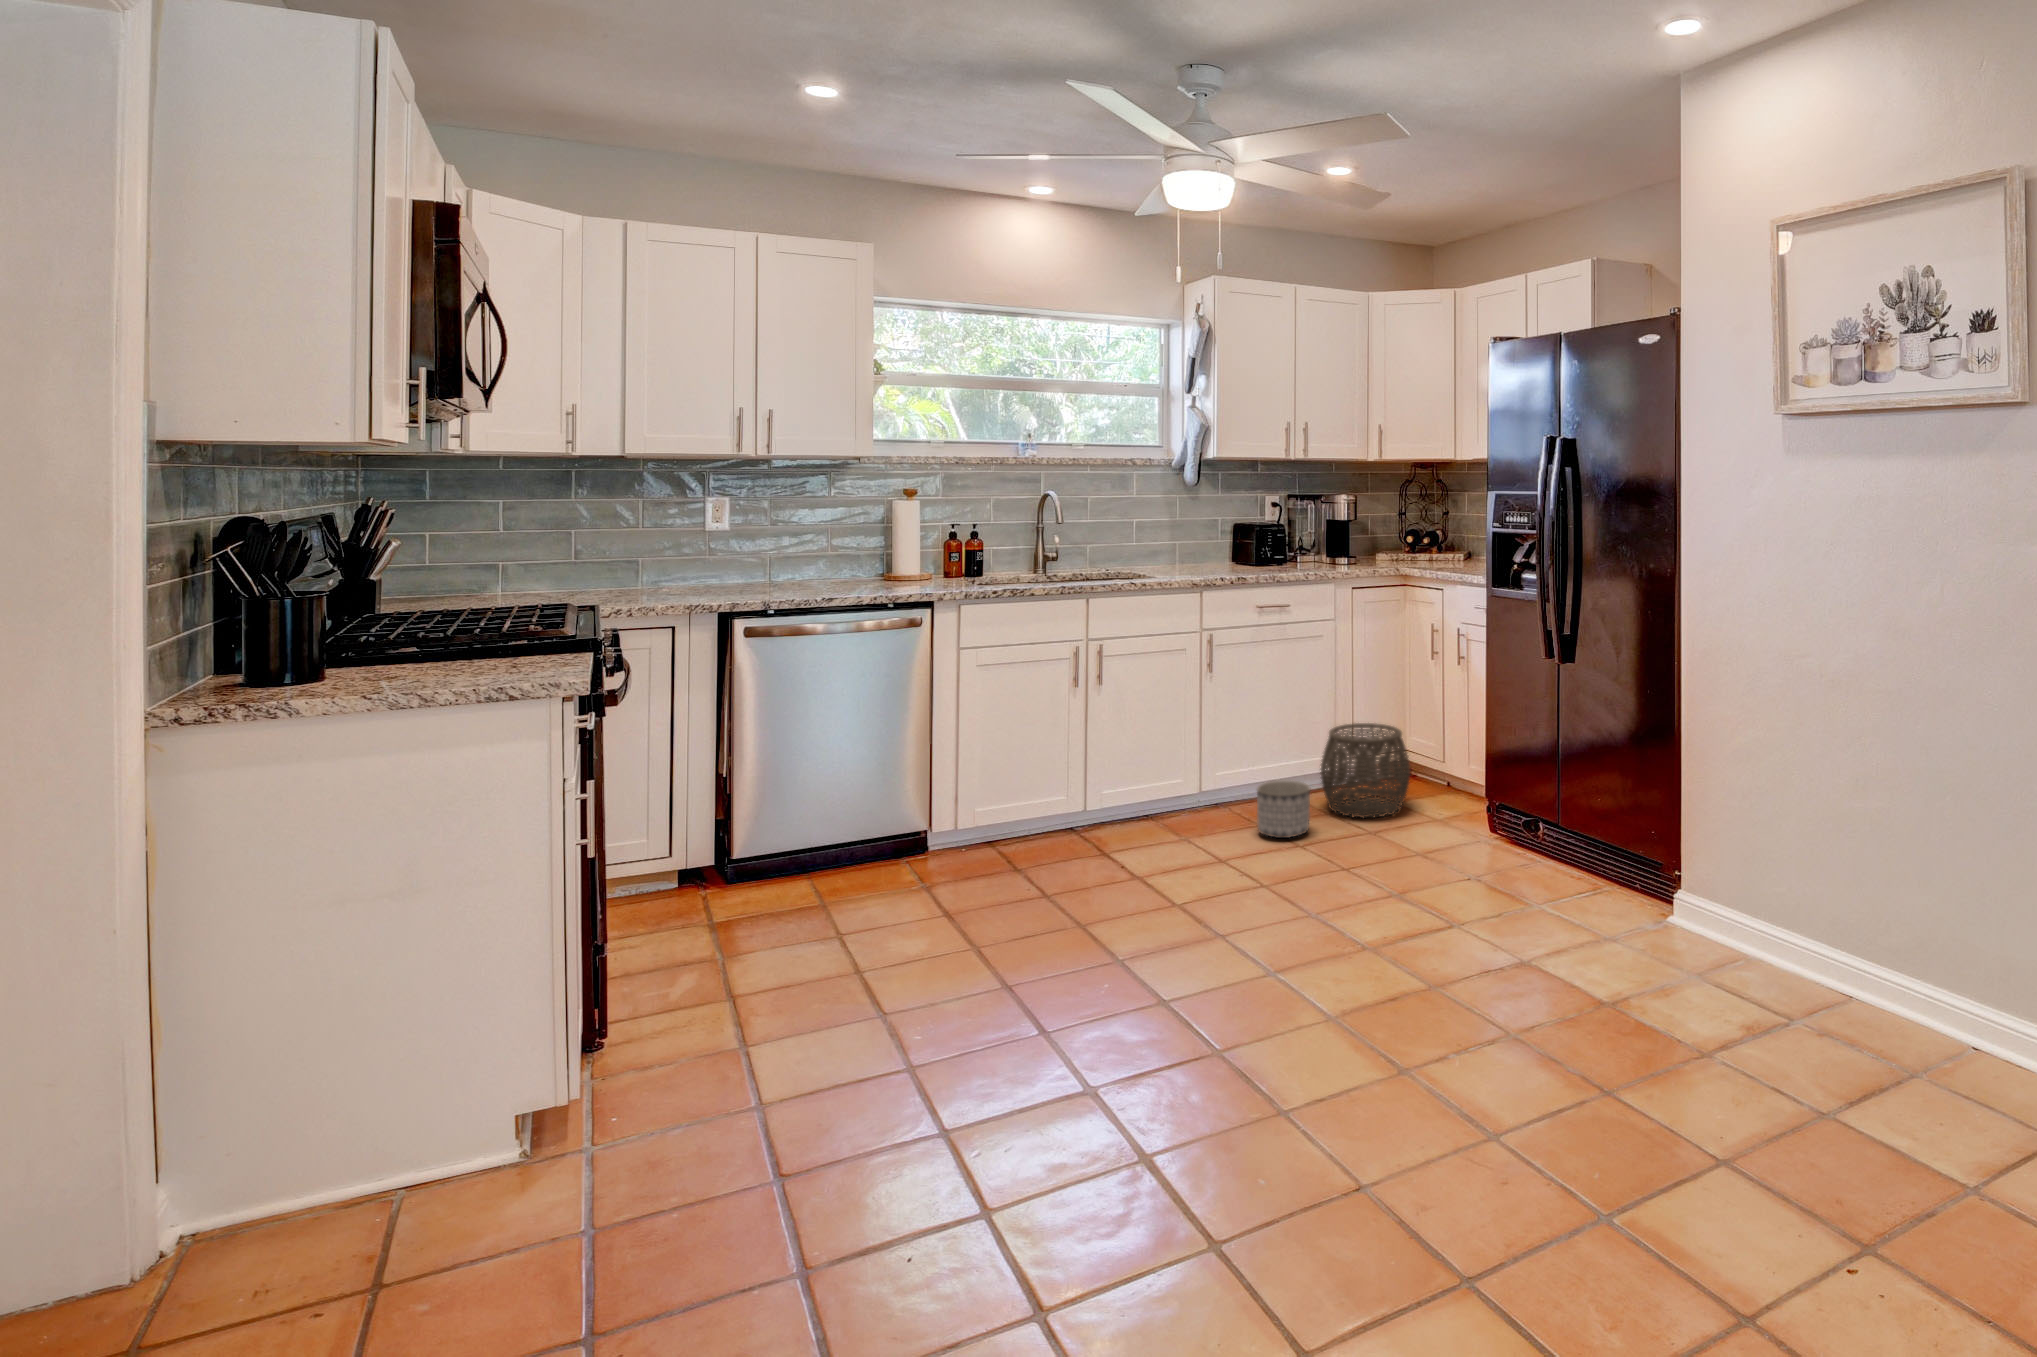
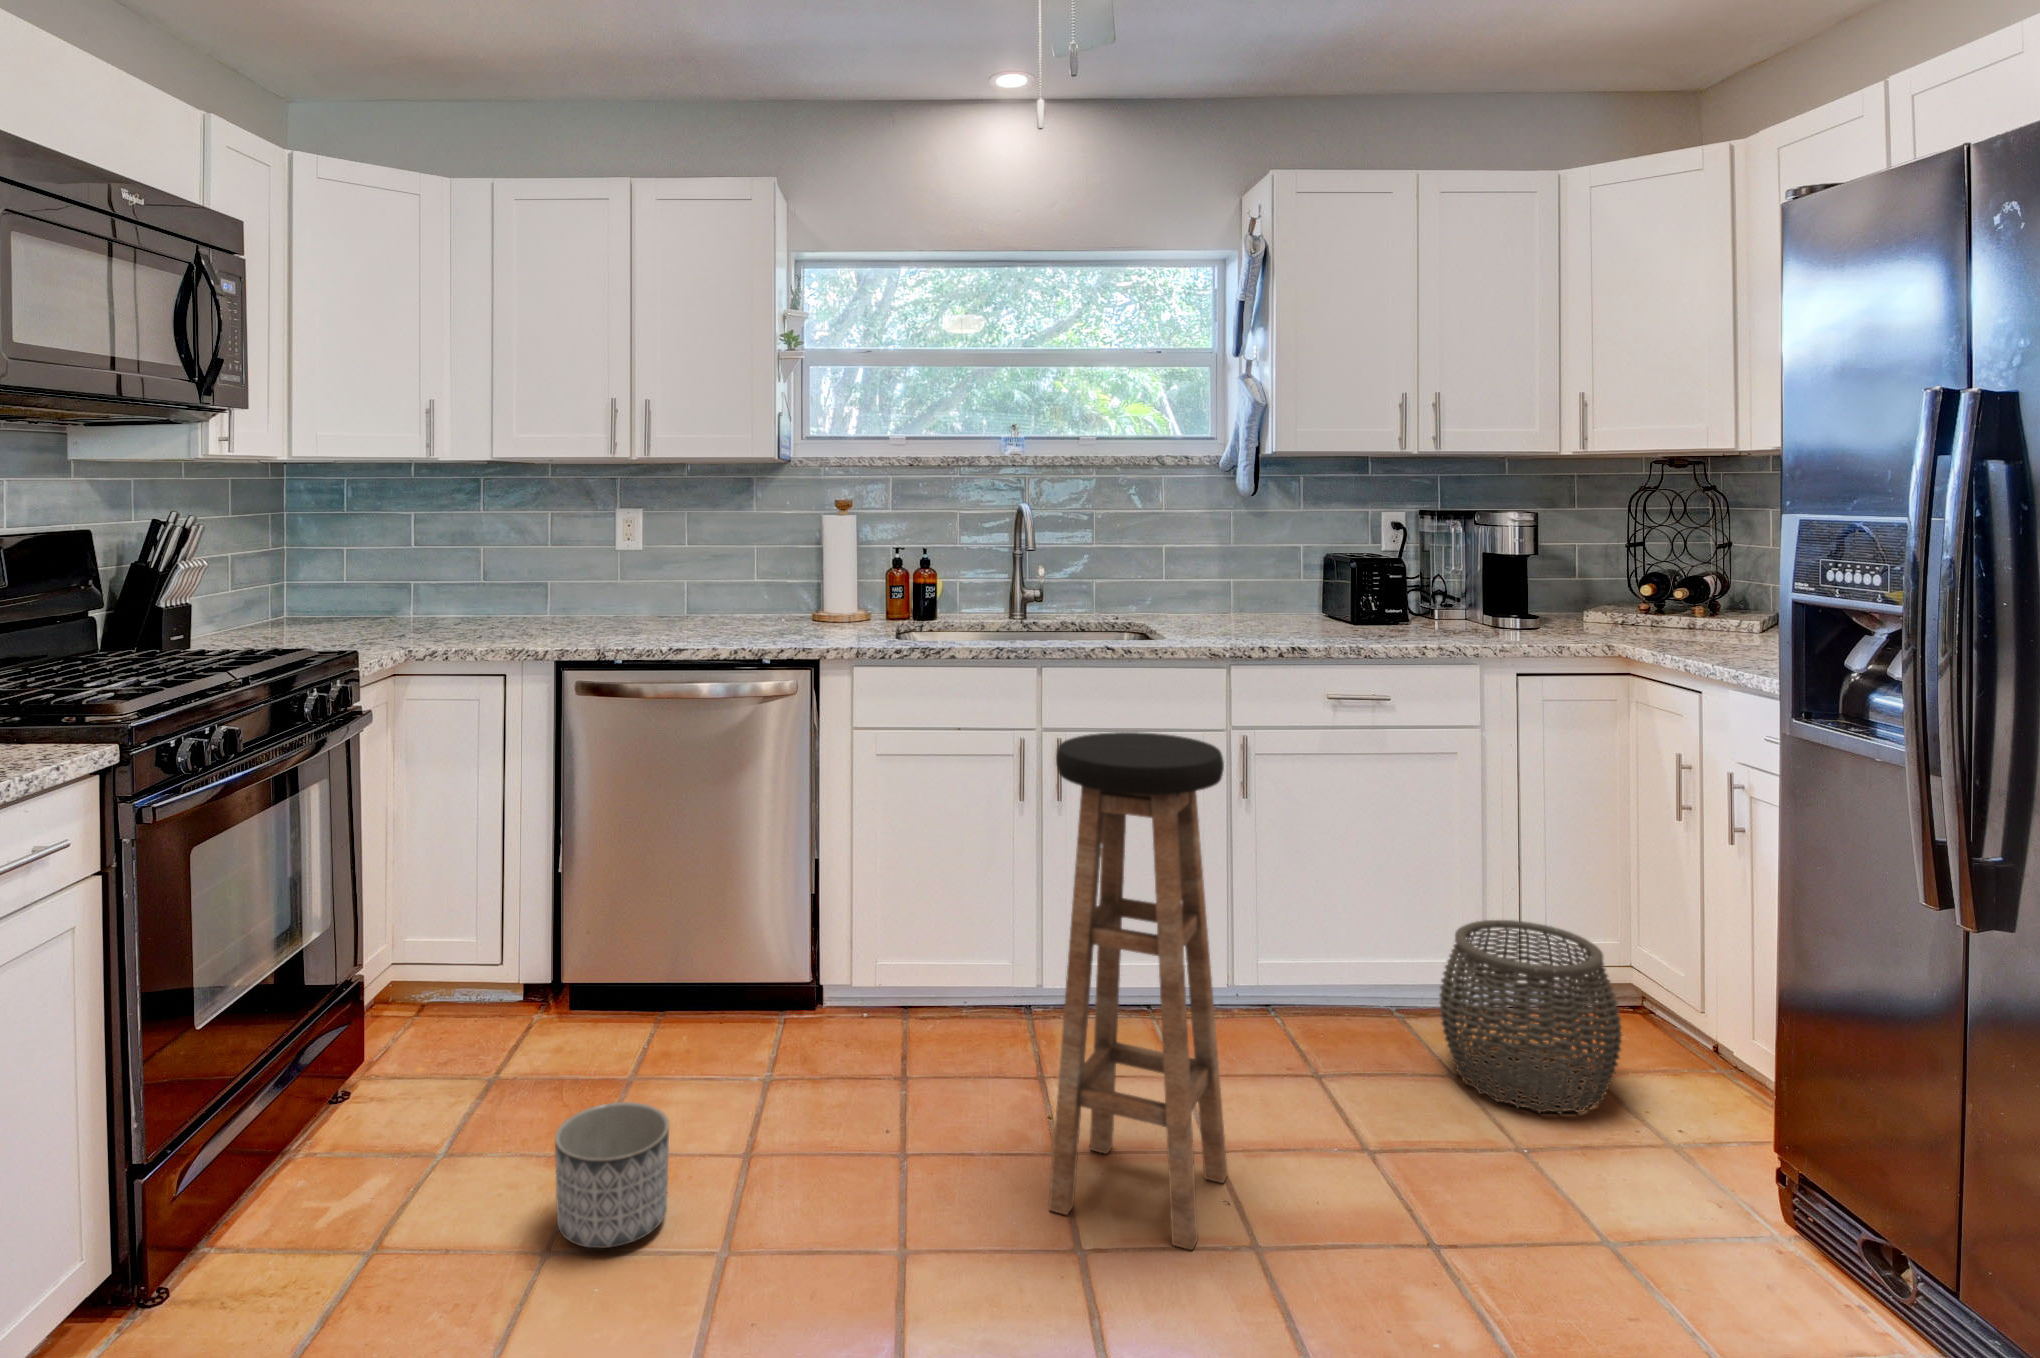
bar stool: none [1140,624,1235,900] -> present [1049,732,1228,1250]
planter: present [1257,780,1310,838] -> present [555,1102,669,1248]

